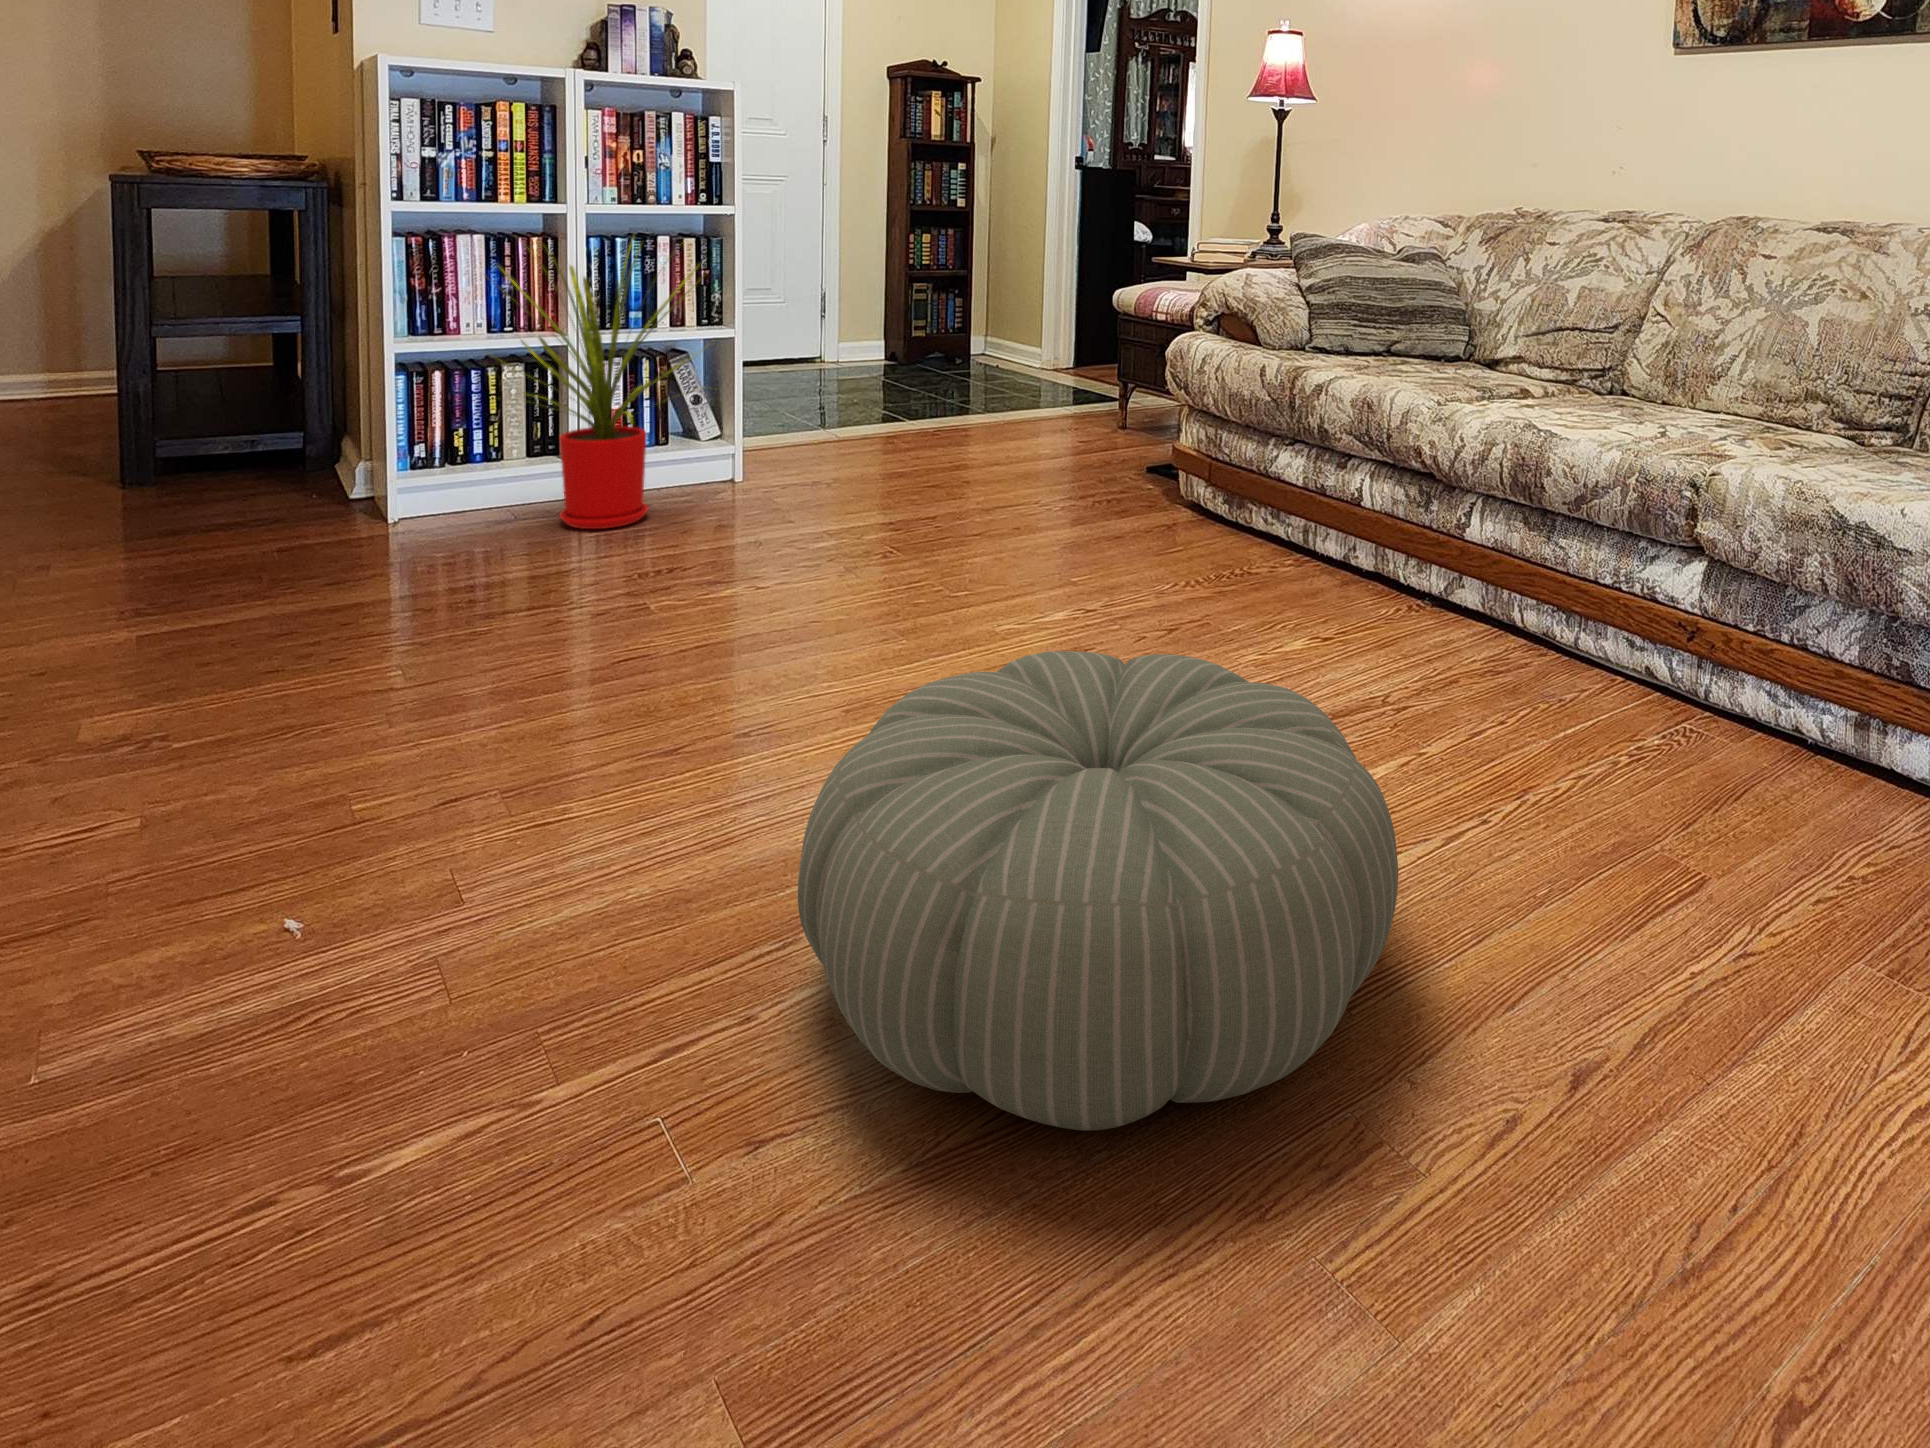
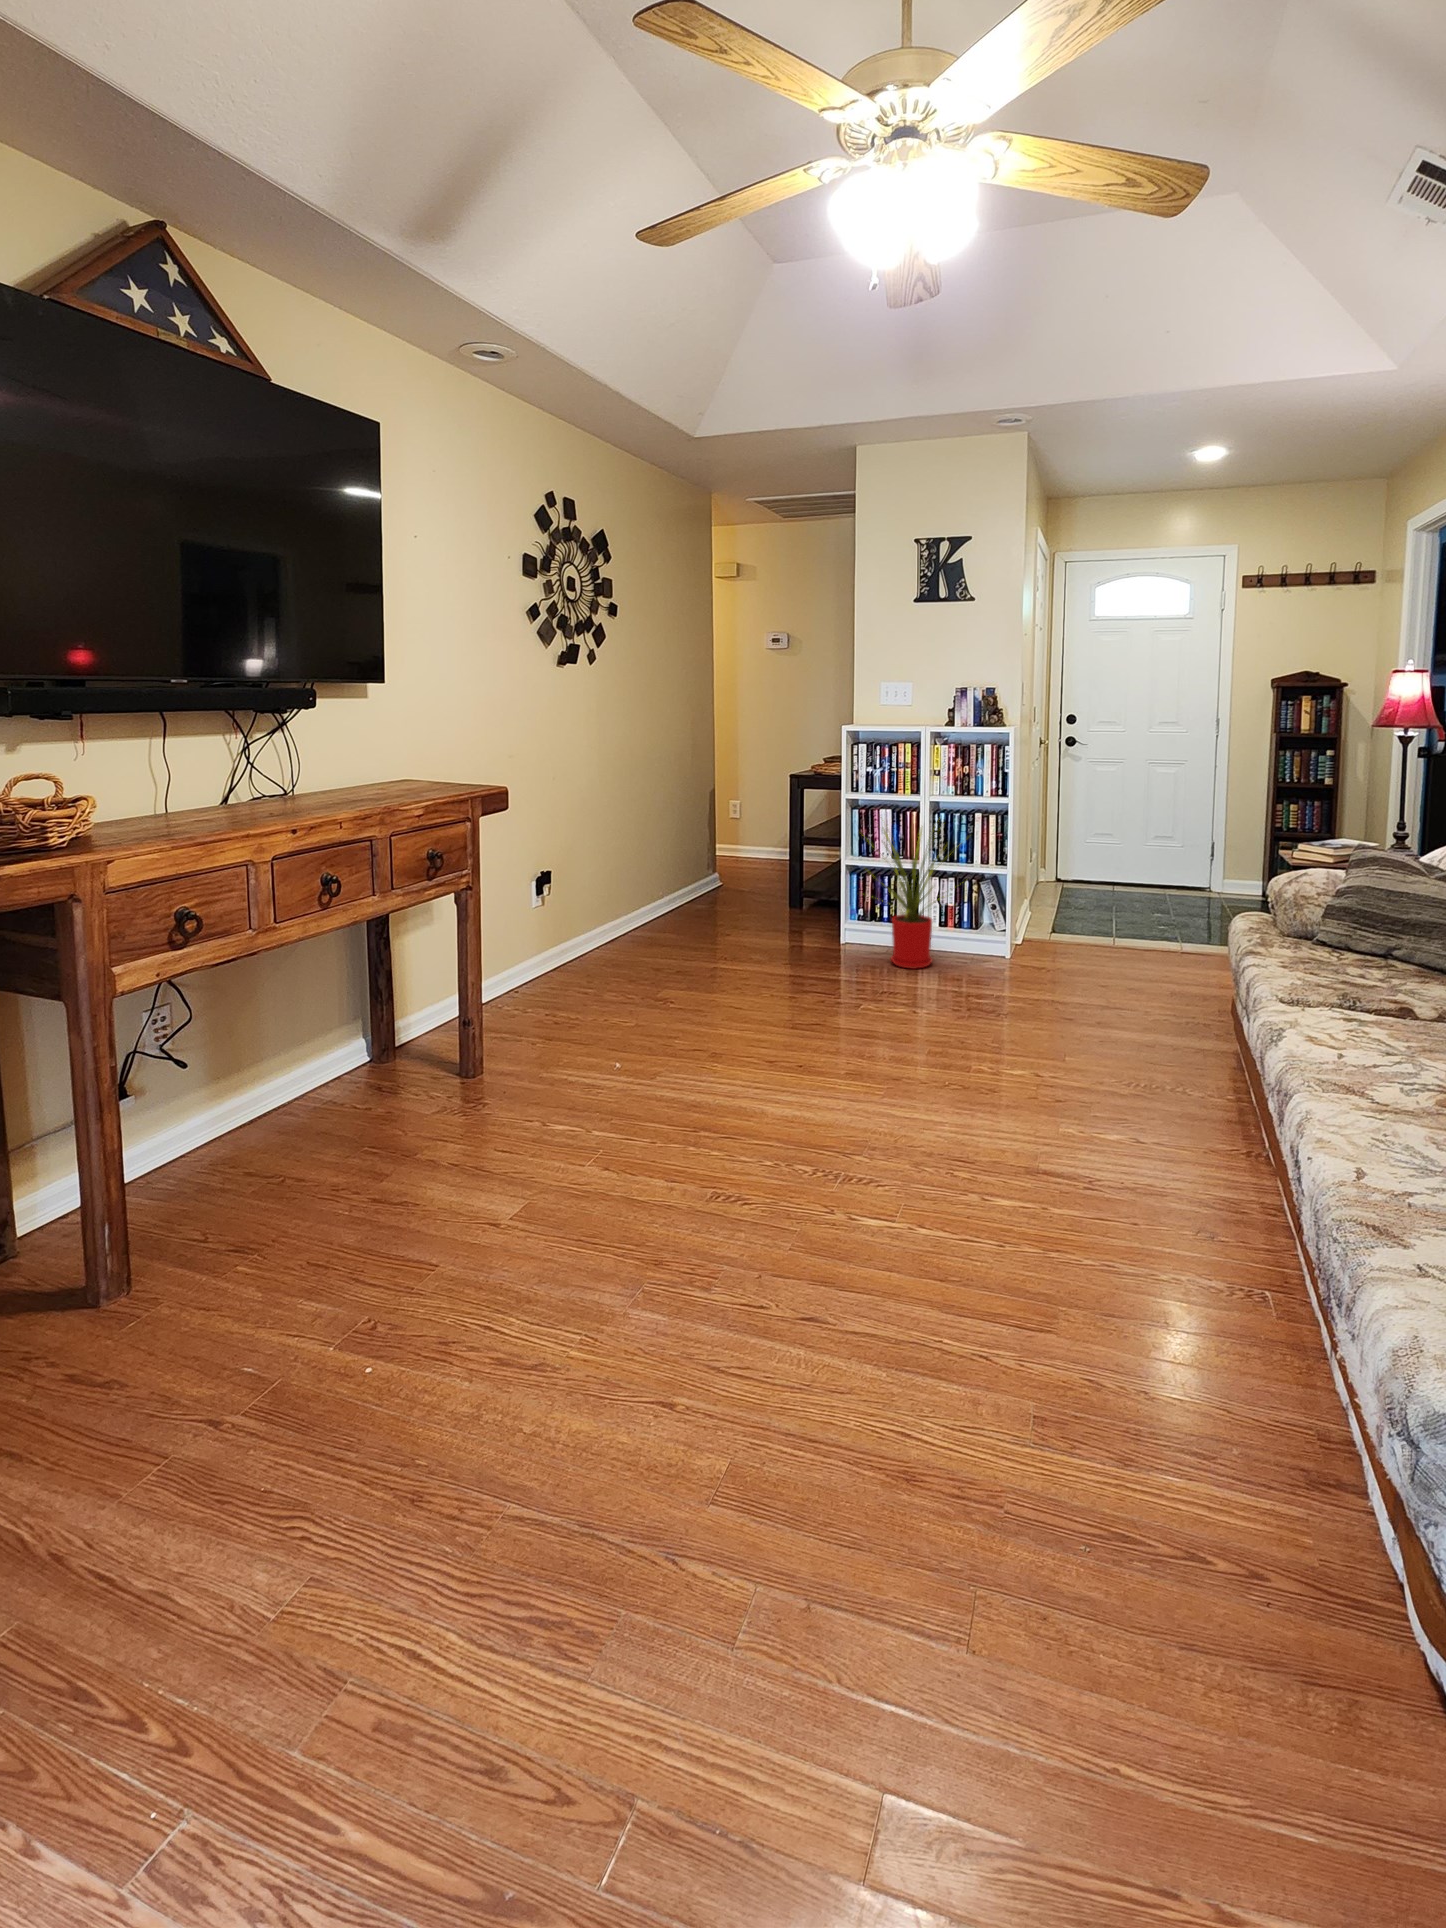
pouf: present [798,651,1398,1131] -> none [620,1055,866,1242]

